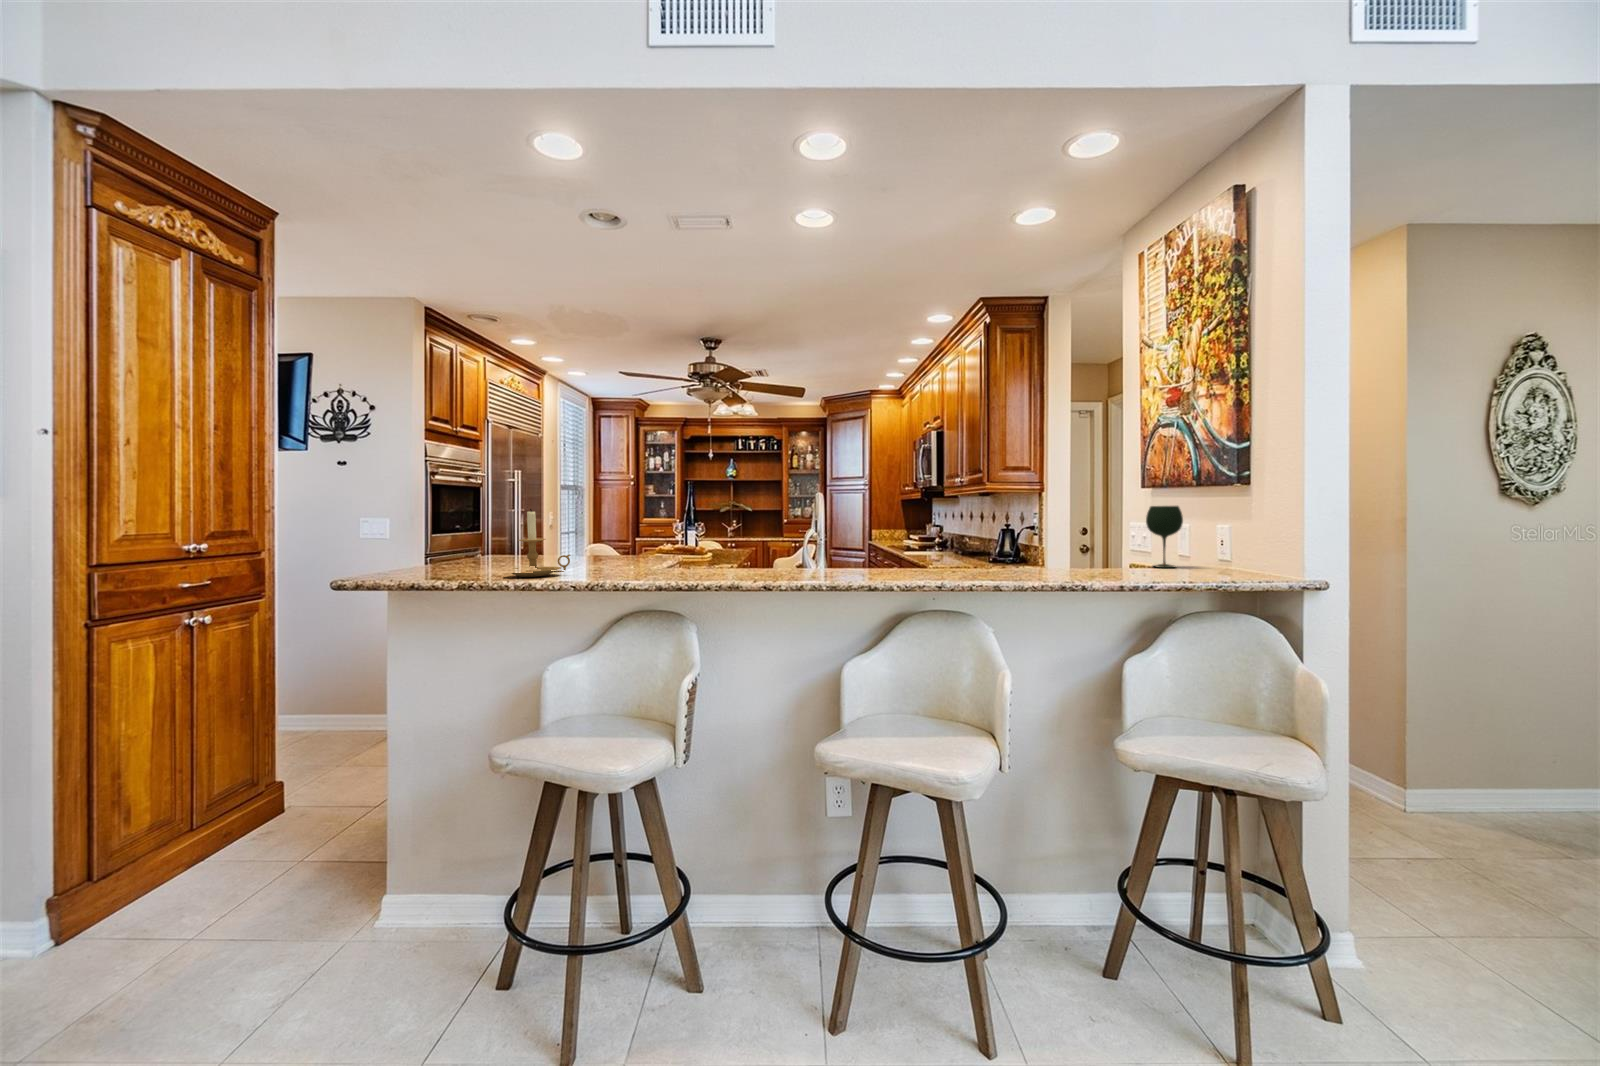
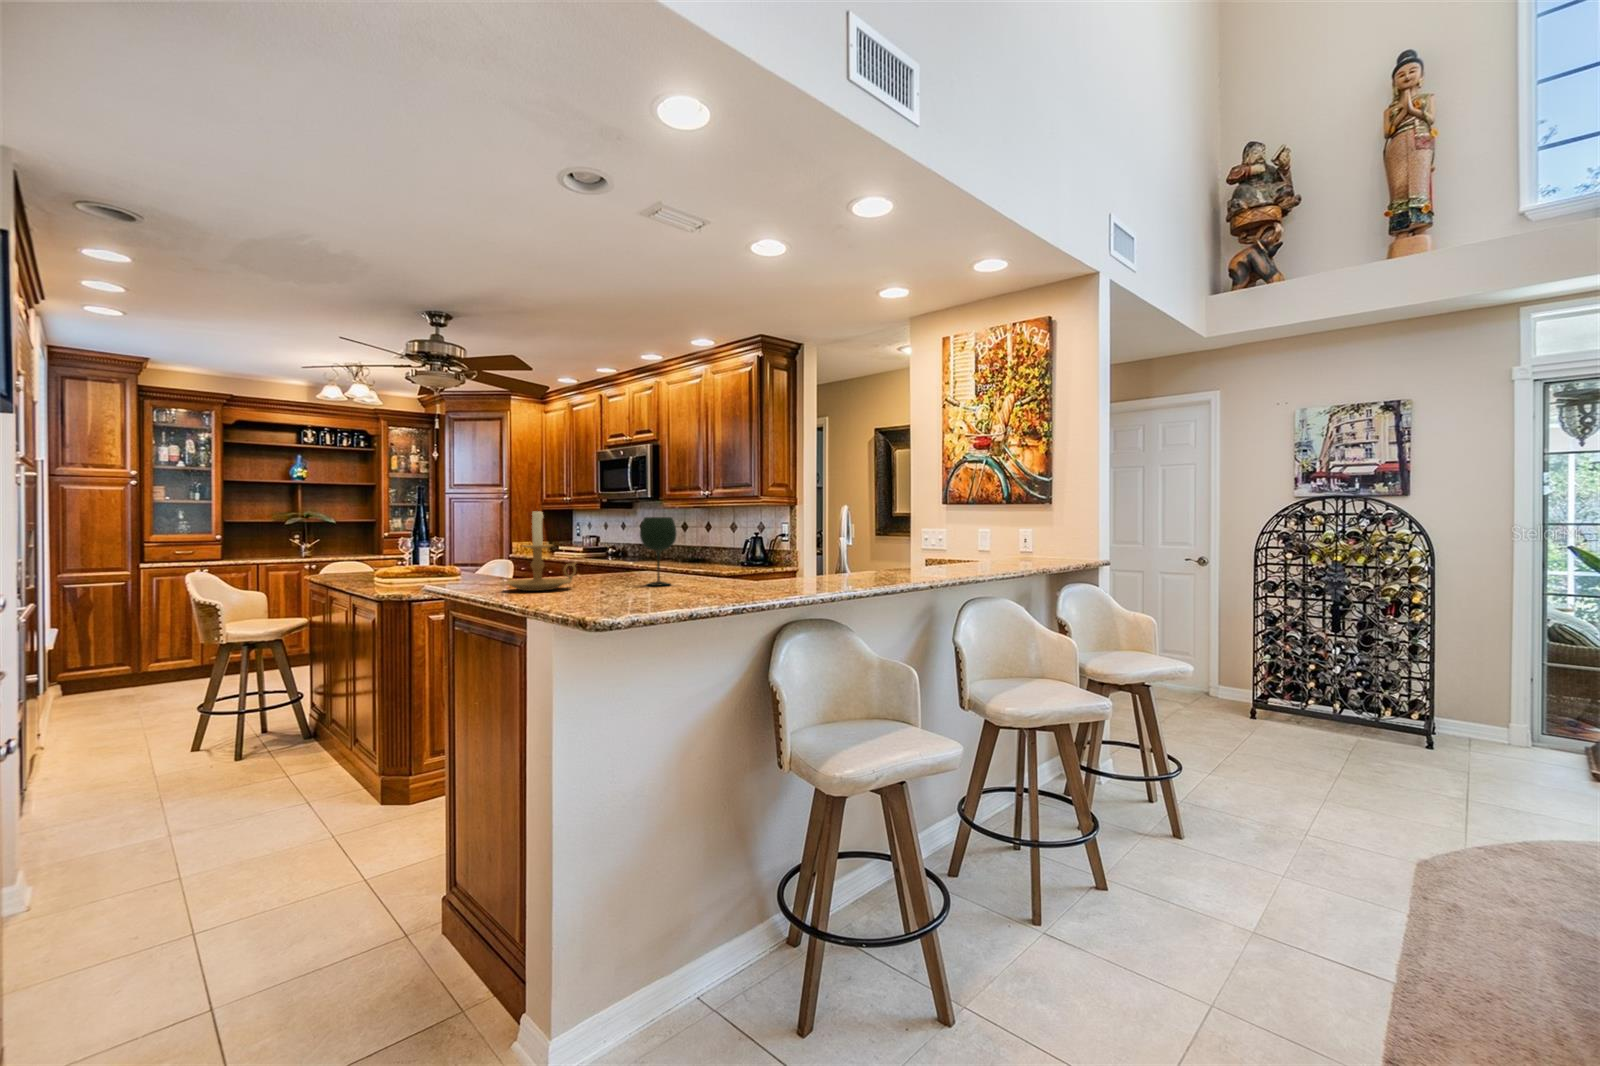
wine glass: present [1146,506,1183,568] -> present [640,517,677,586]

